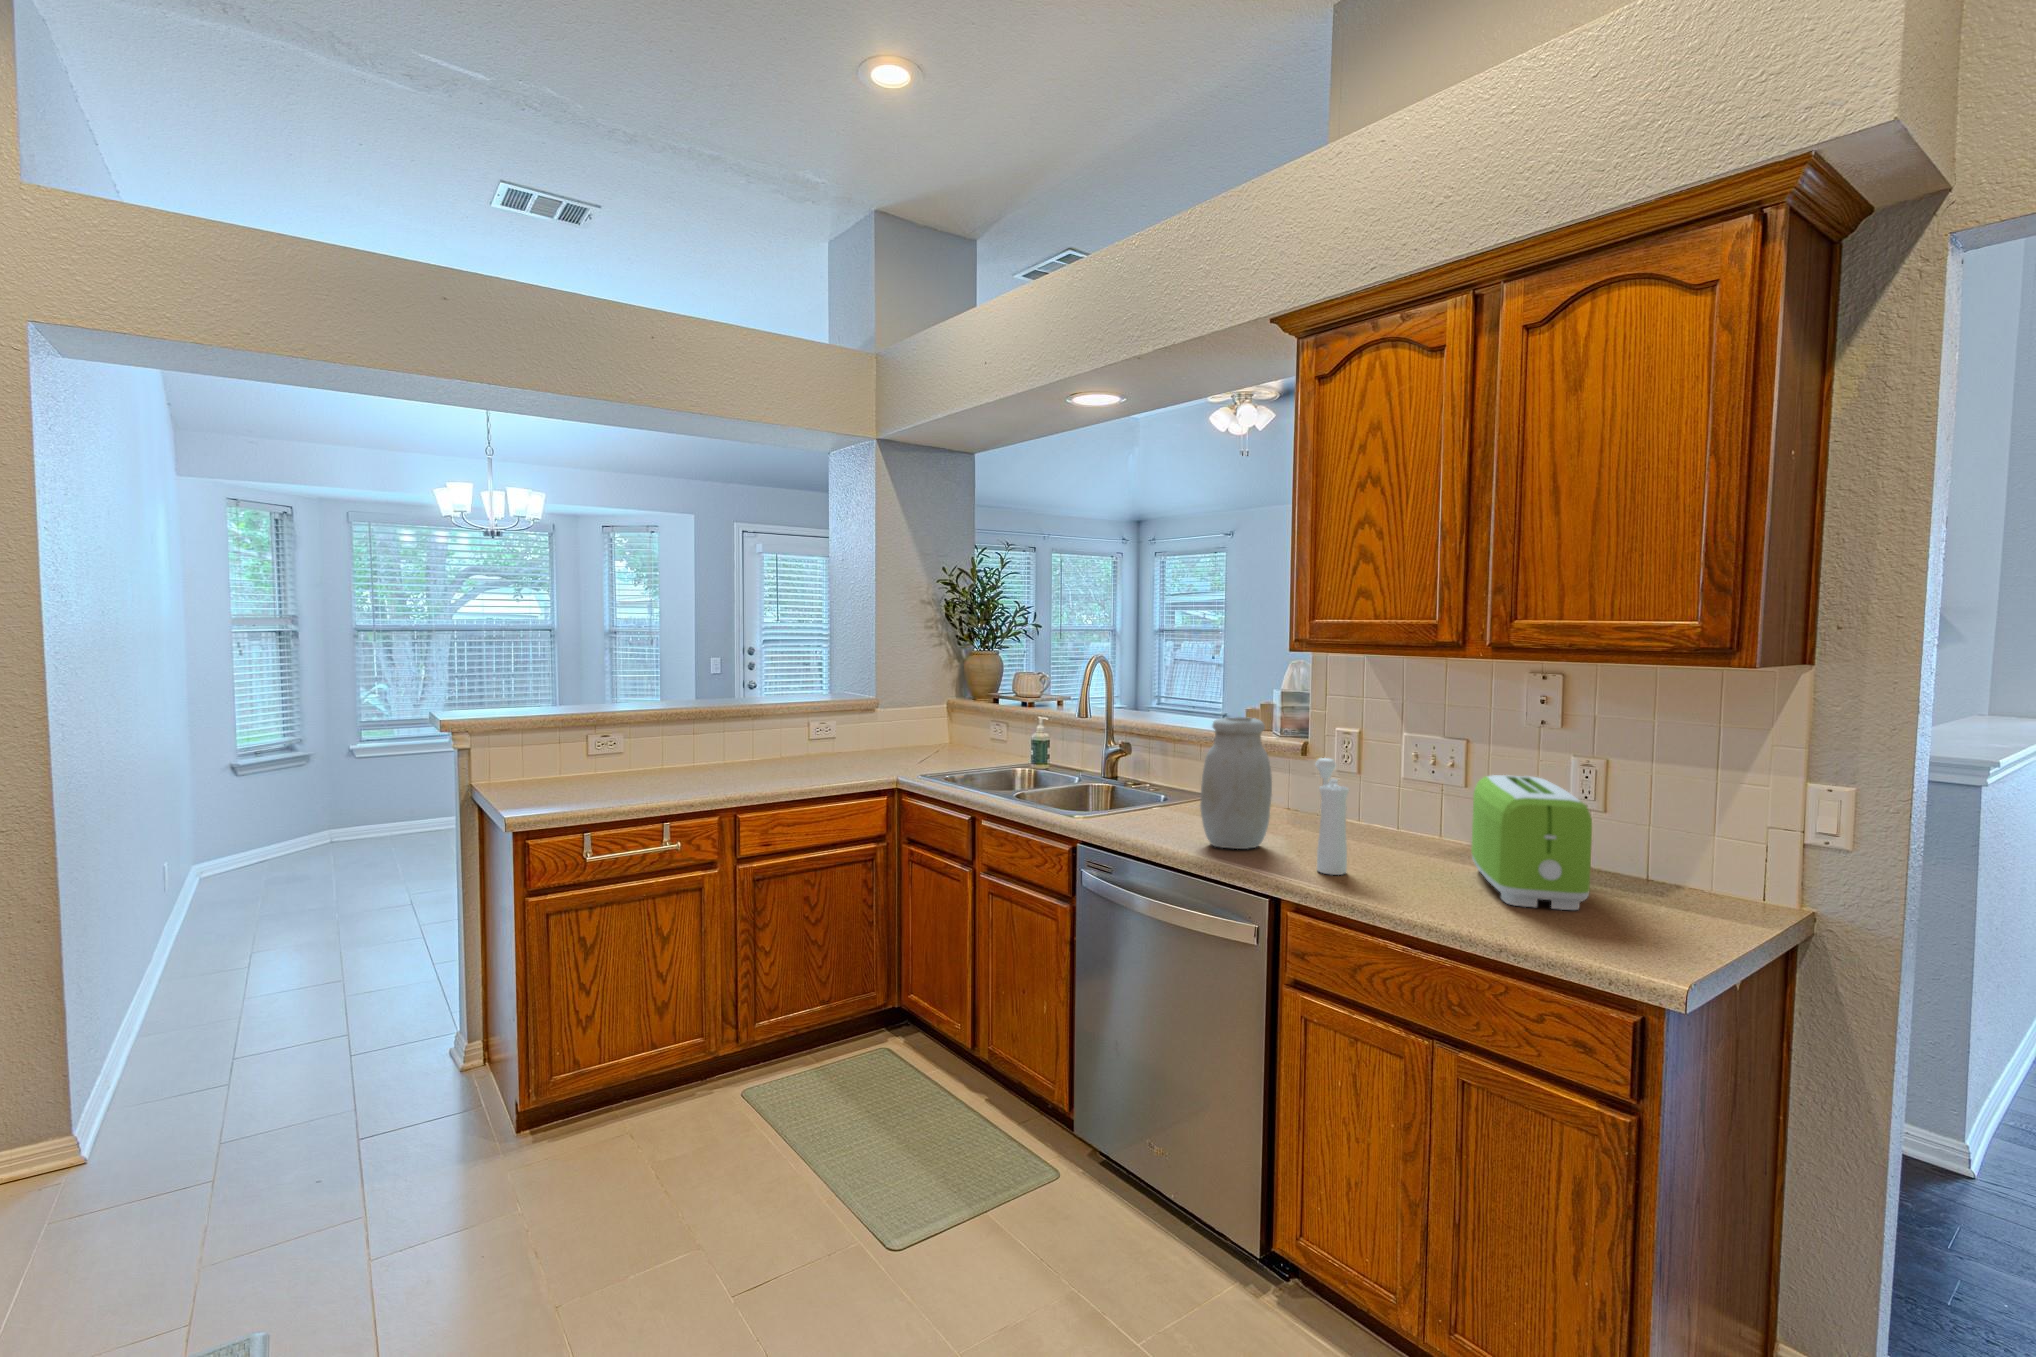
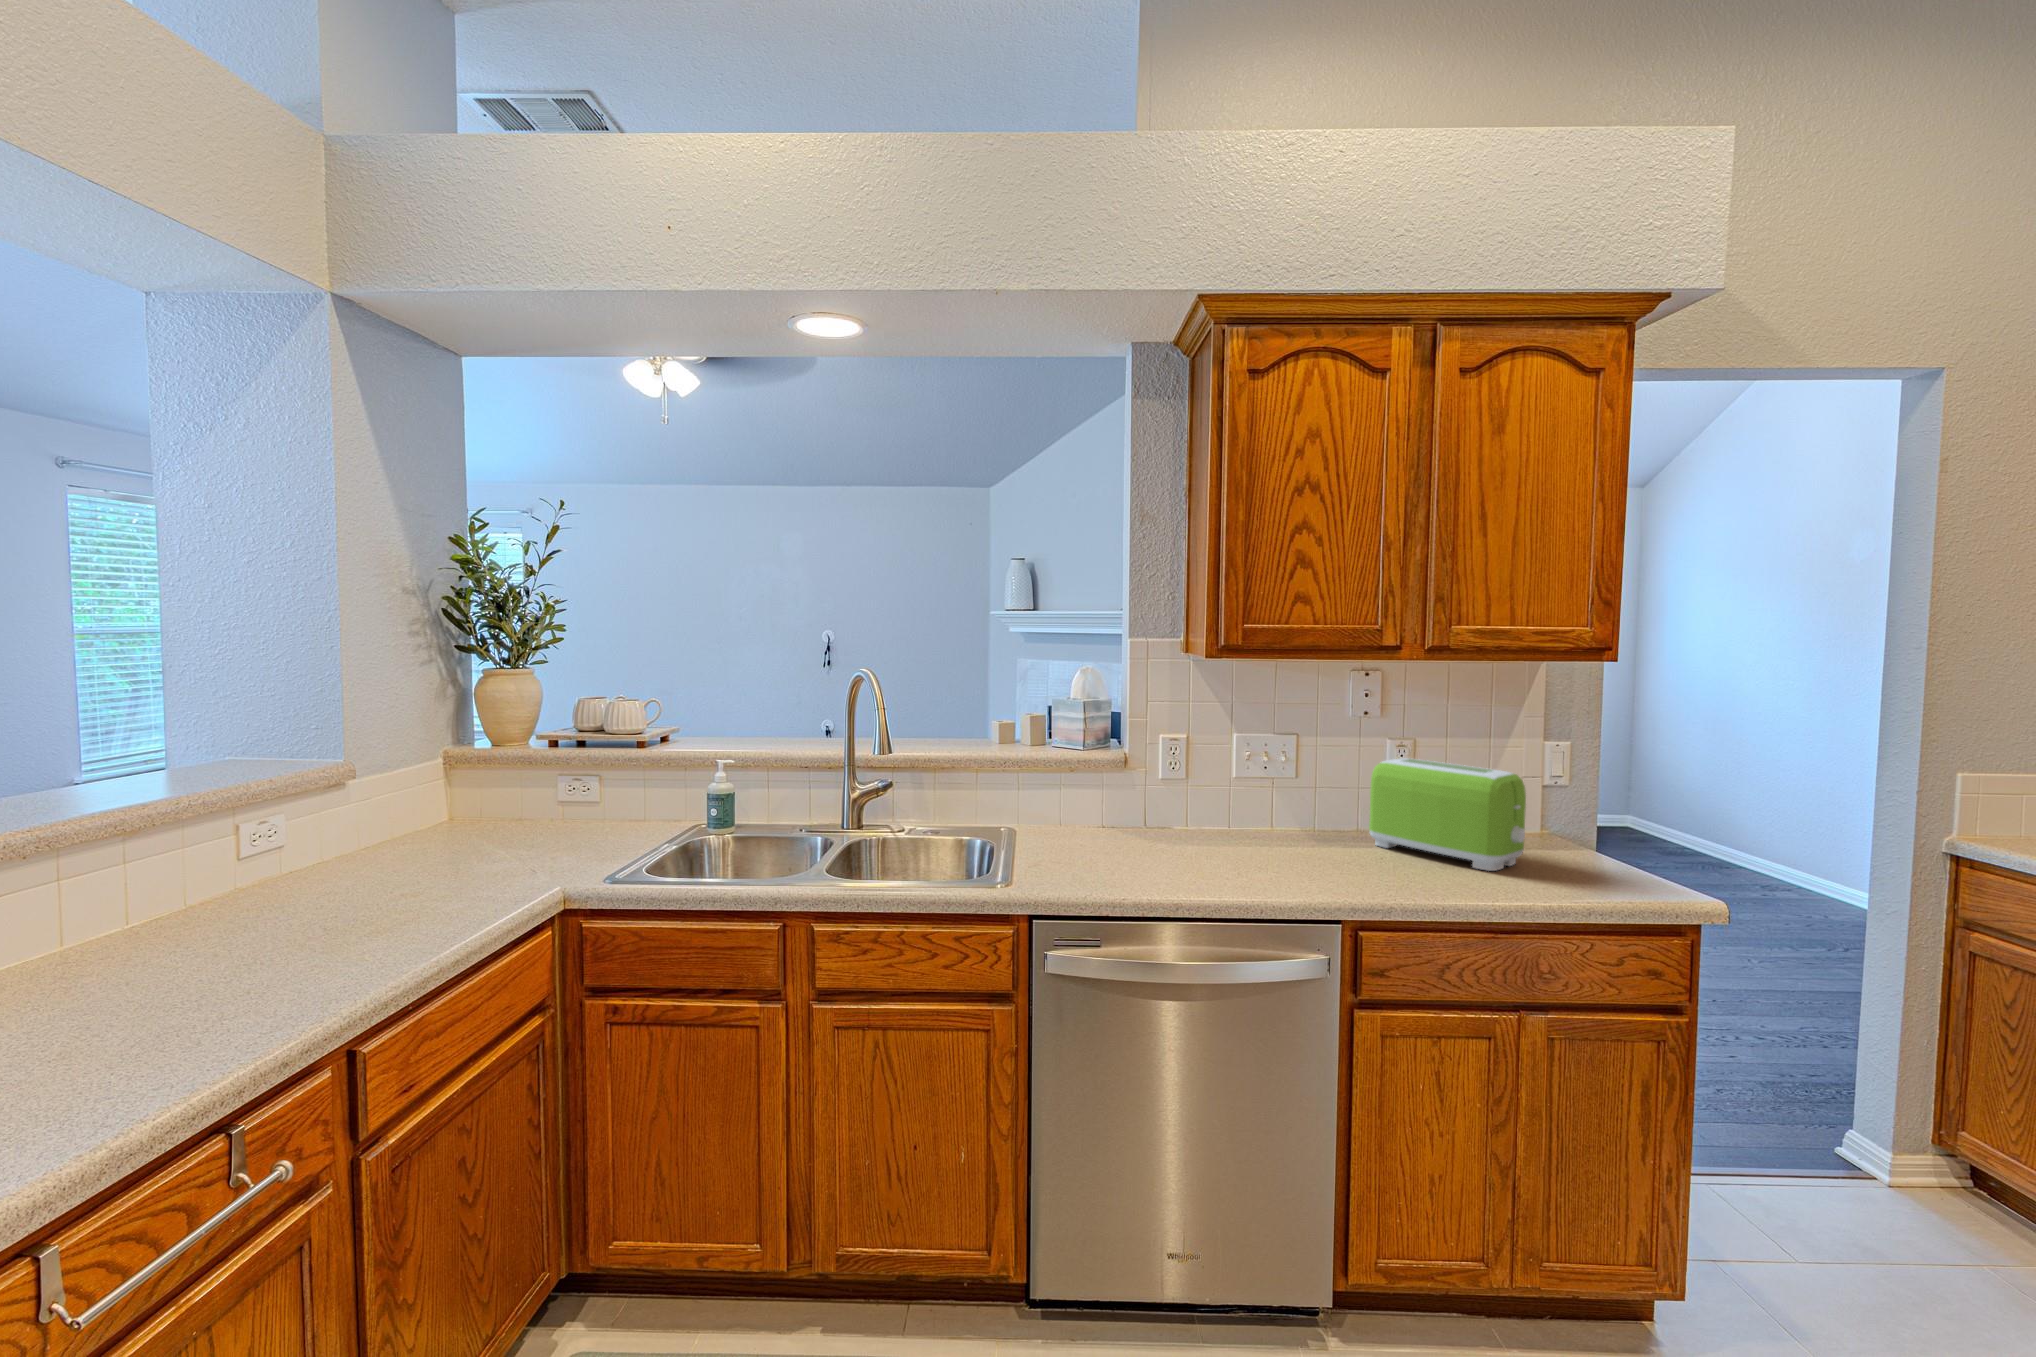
jar: present [1200,717,1272,849] -> none [1179,732,1248,881]
pepper mill: present [1315,758,1349,875] -> none [1285,765,1363,882]

